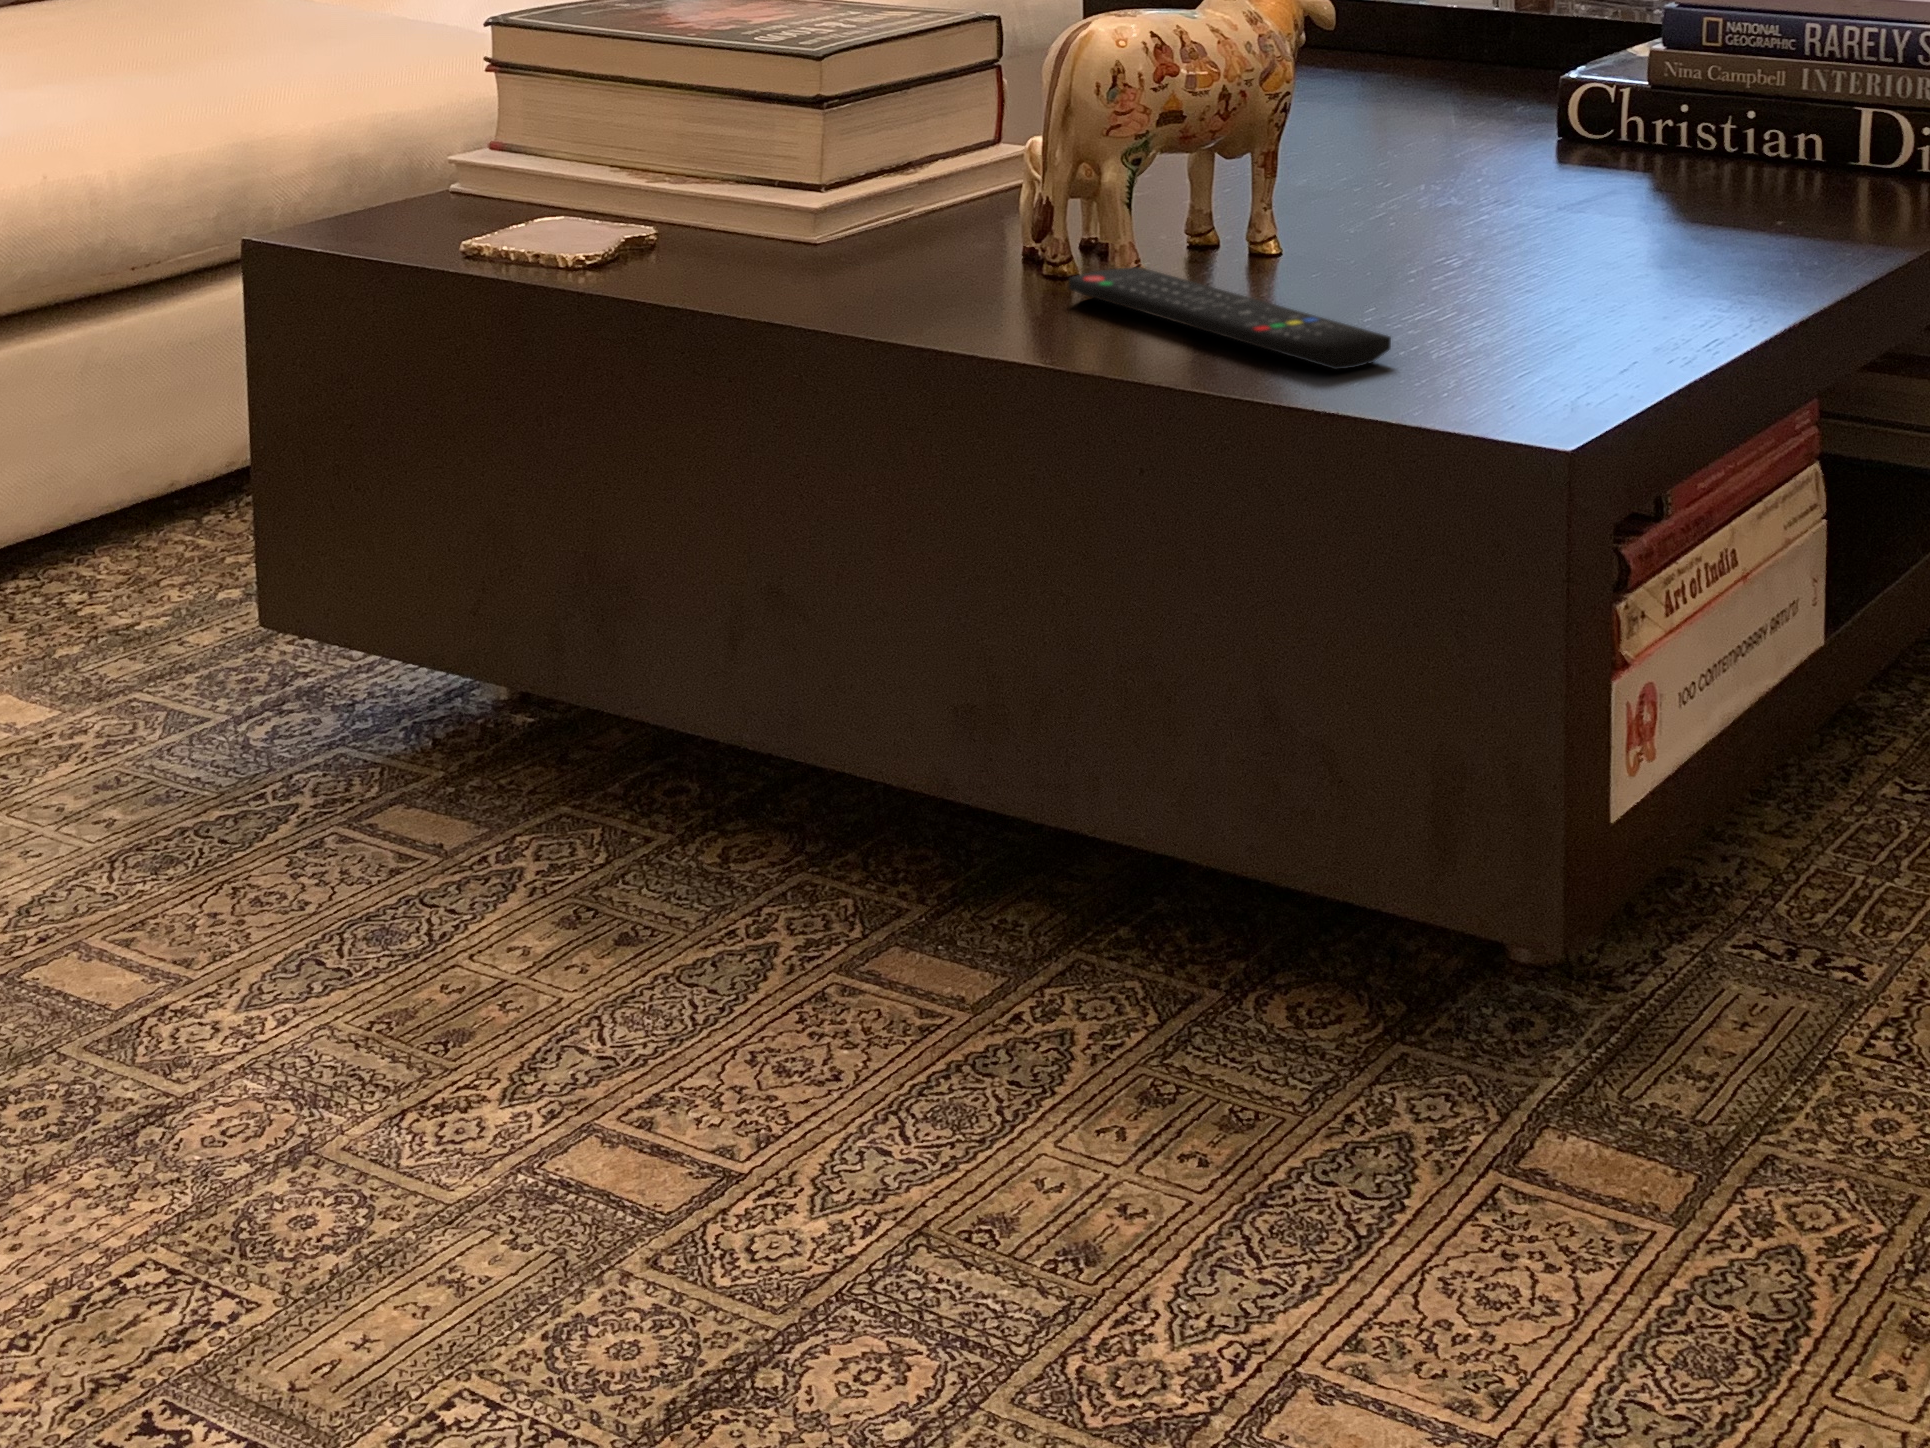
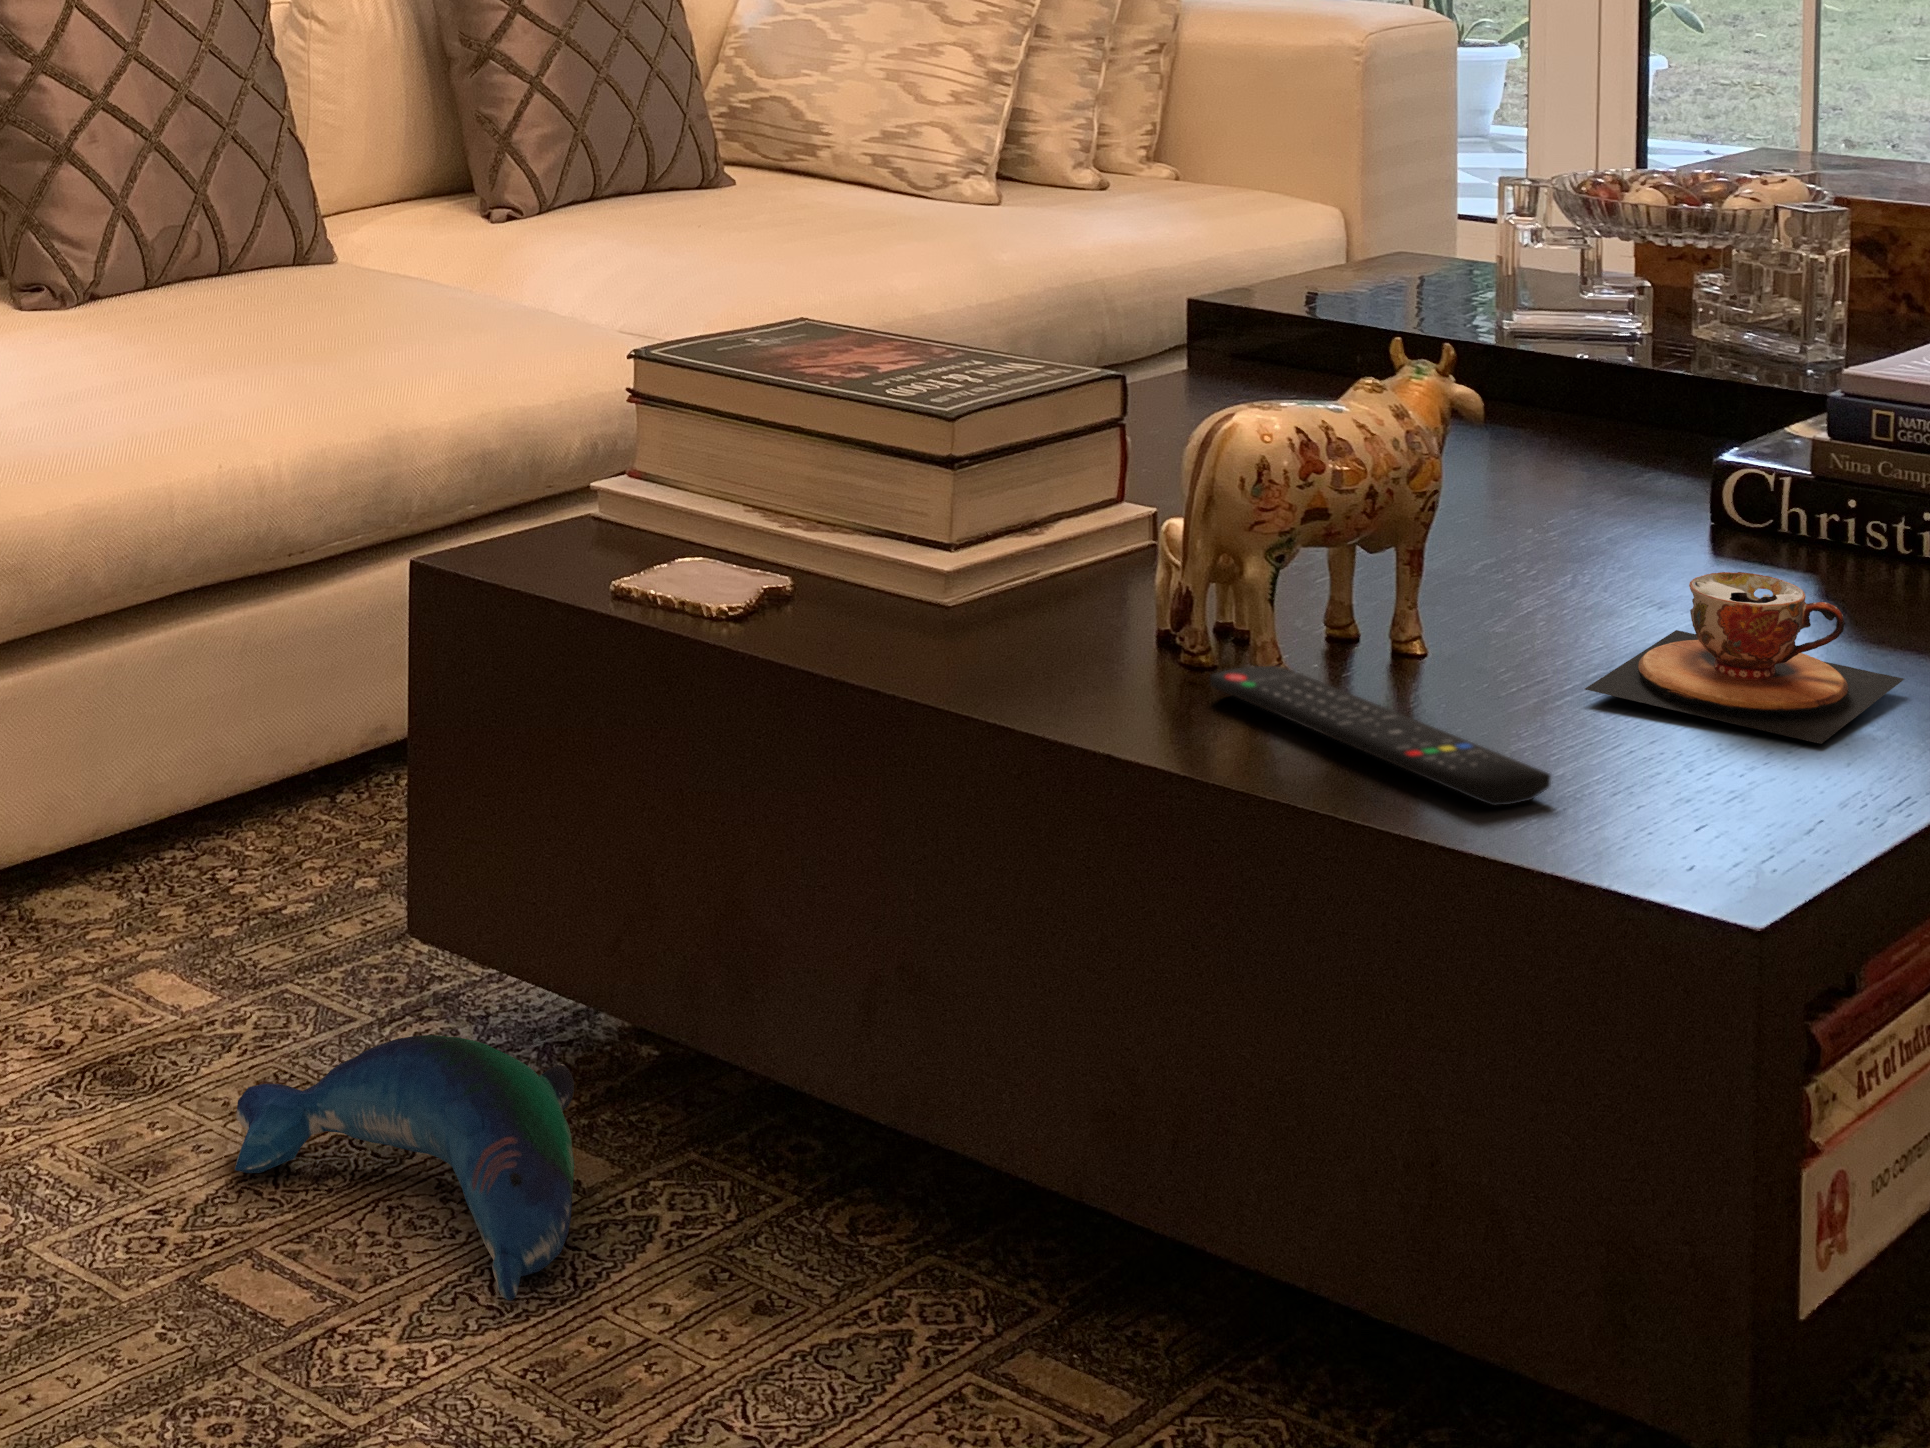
teacup: none [1429,150,1723,300] -> present [1585,572,1904,744]
plush toy: none [65,712,433,960] -> present [235,1035,574,1301]

